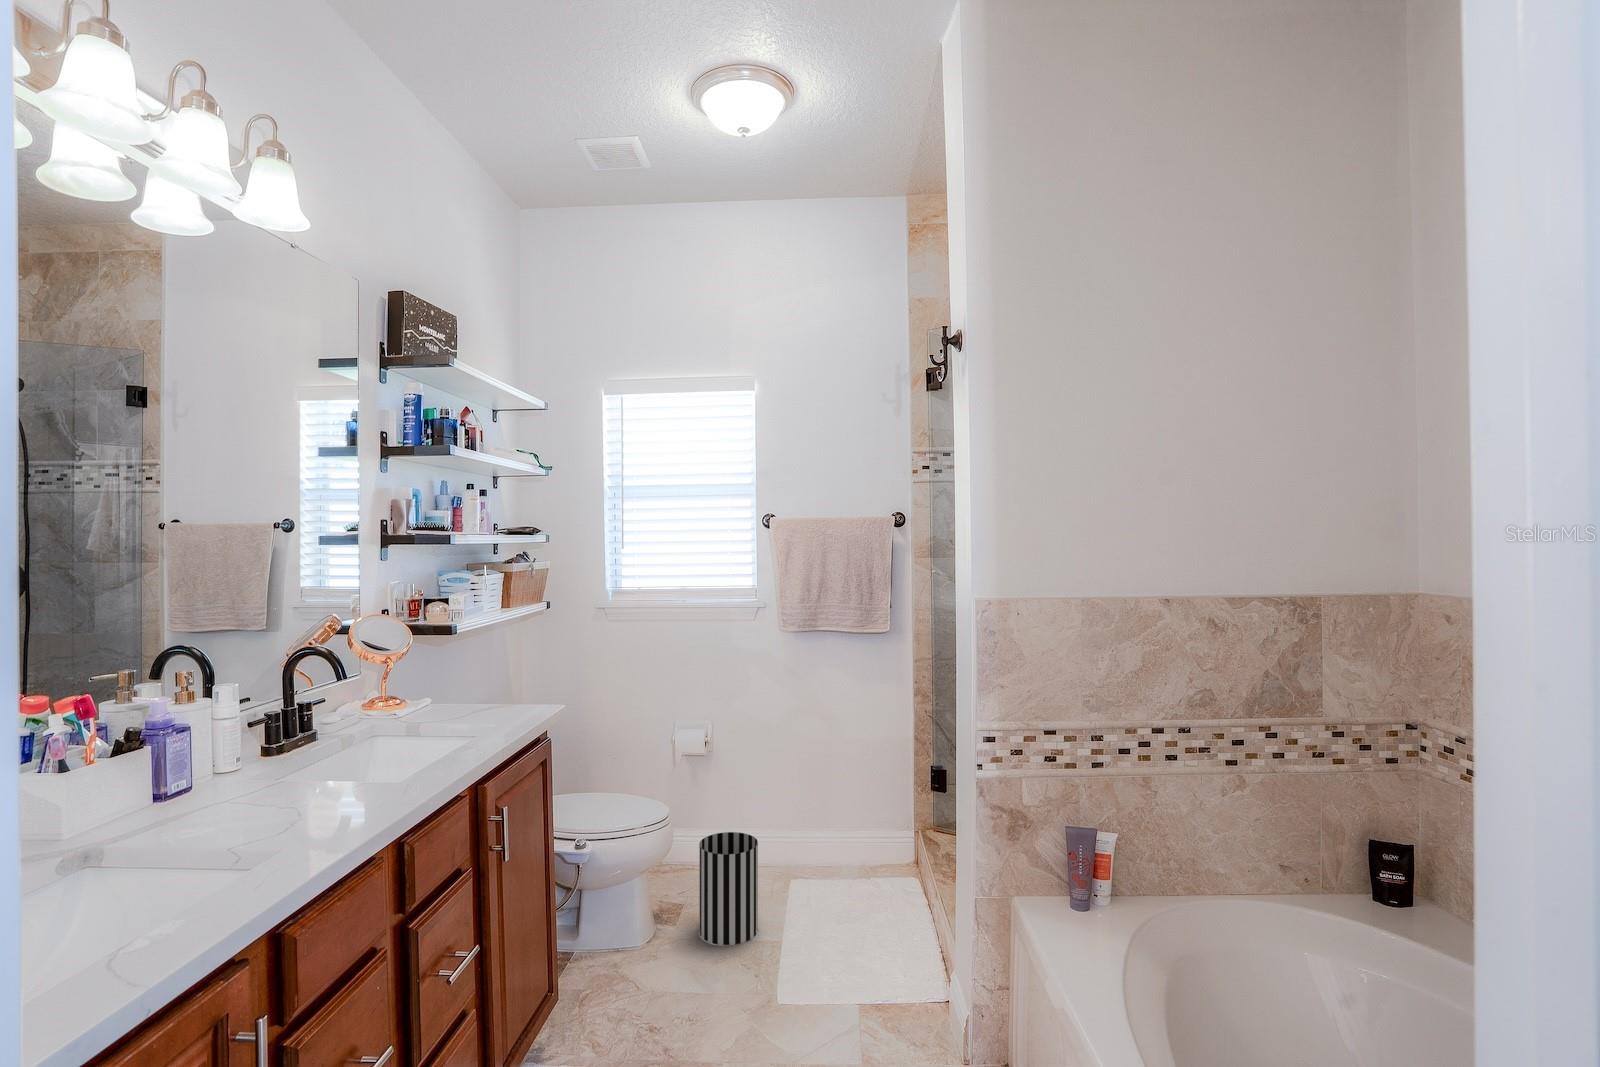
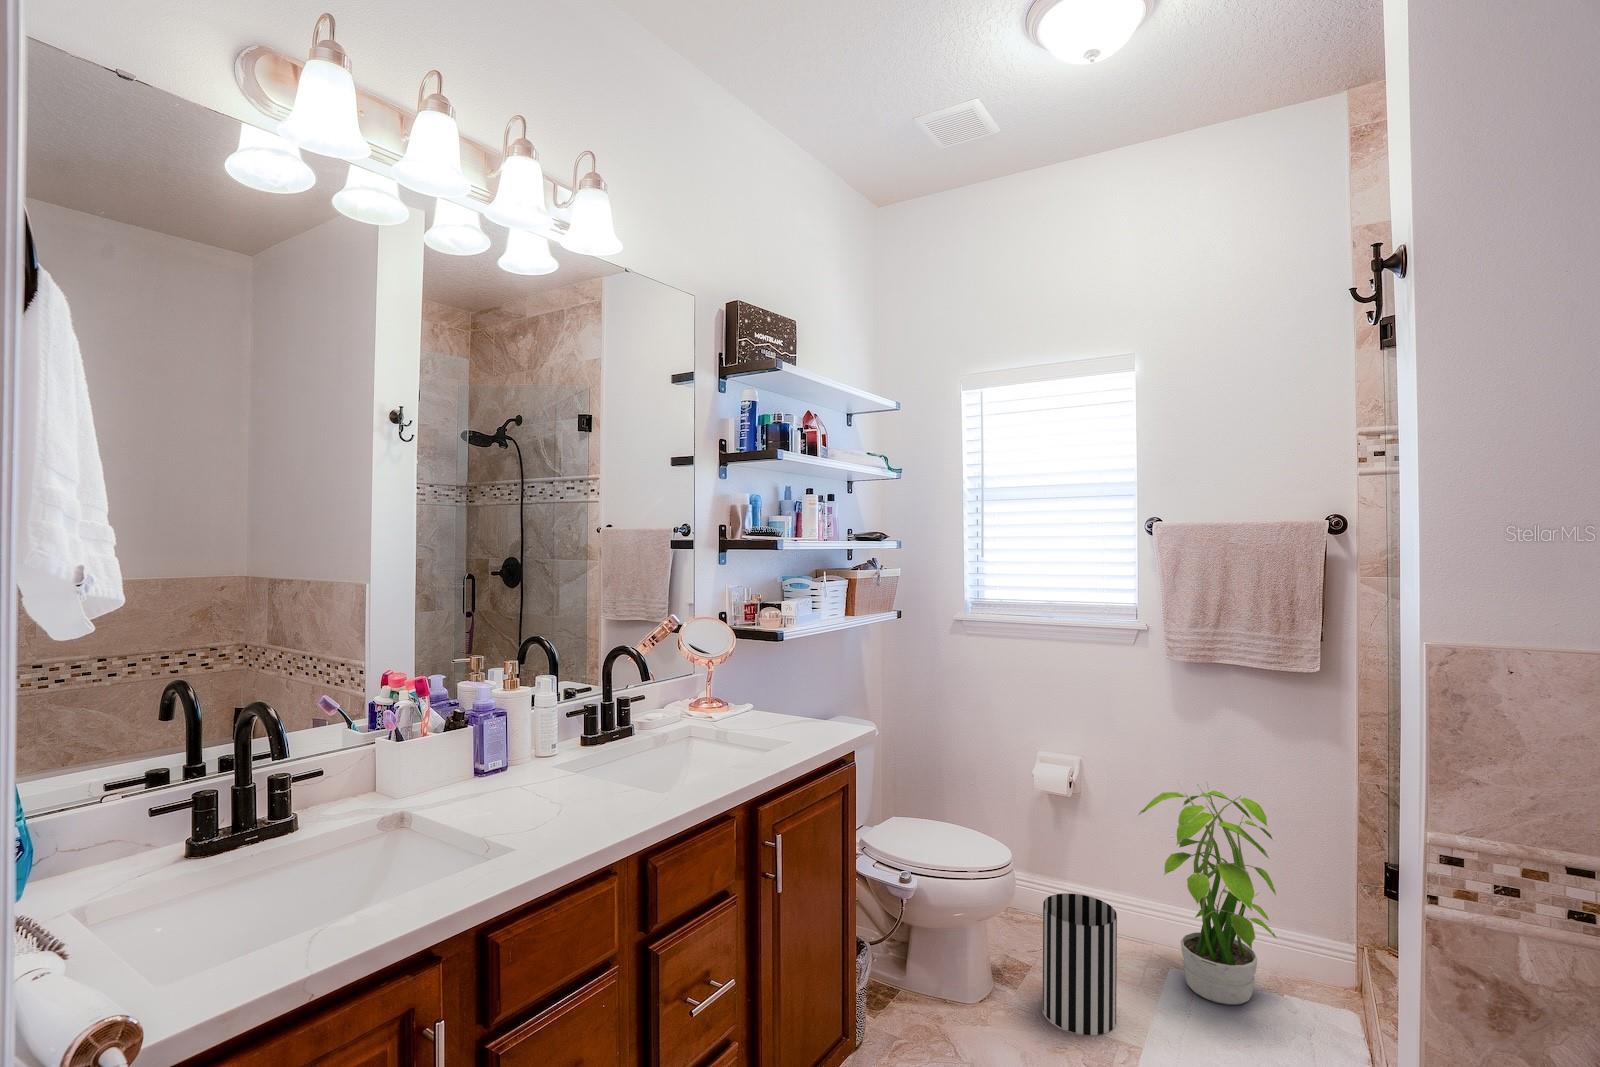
potted plant: none [765,725,864,895] -> present [1139,781,1276,1005]

